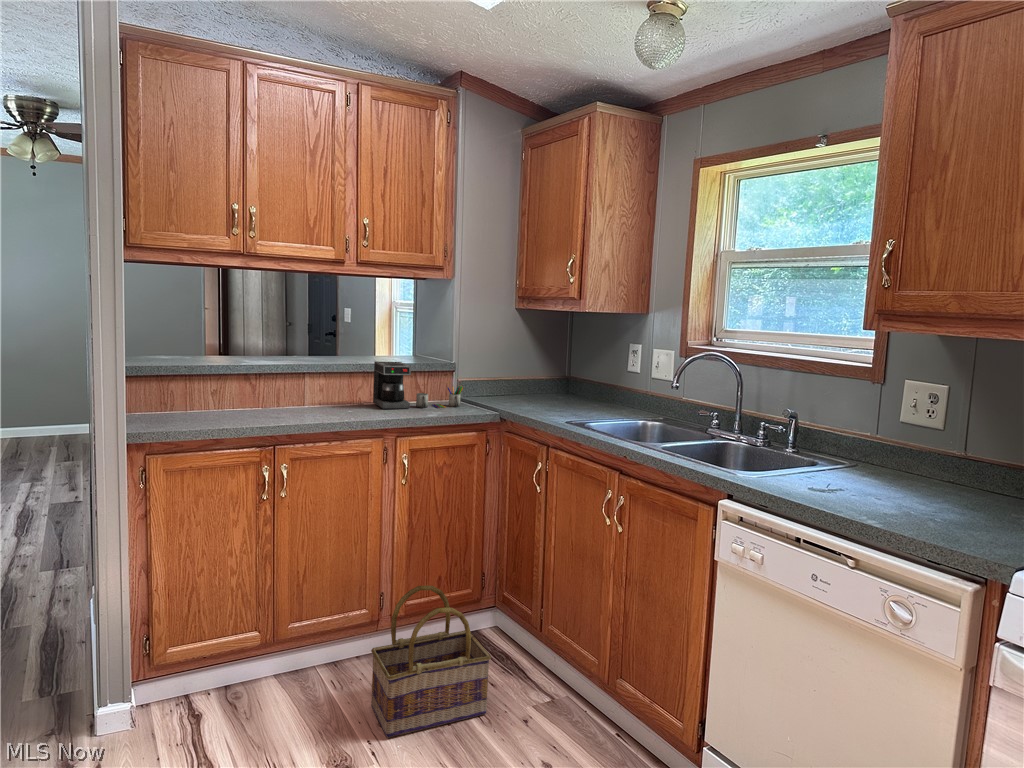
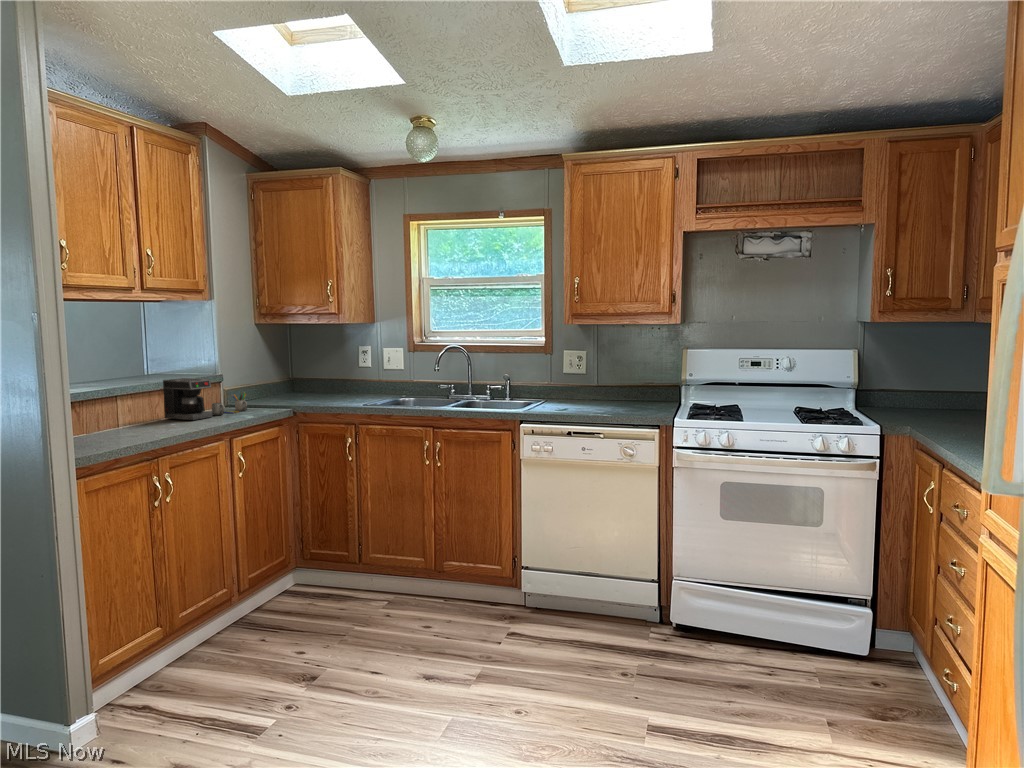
basket: present [371,586,491,738] -> none [273,547,361,666]

